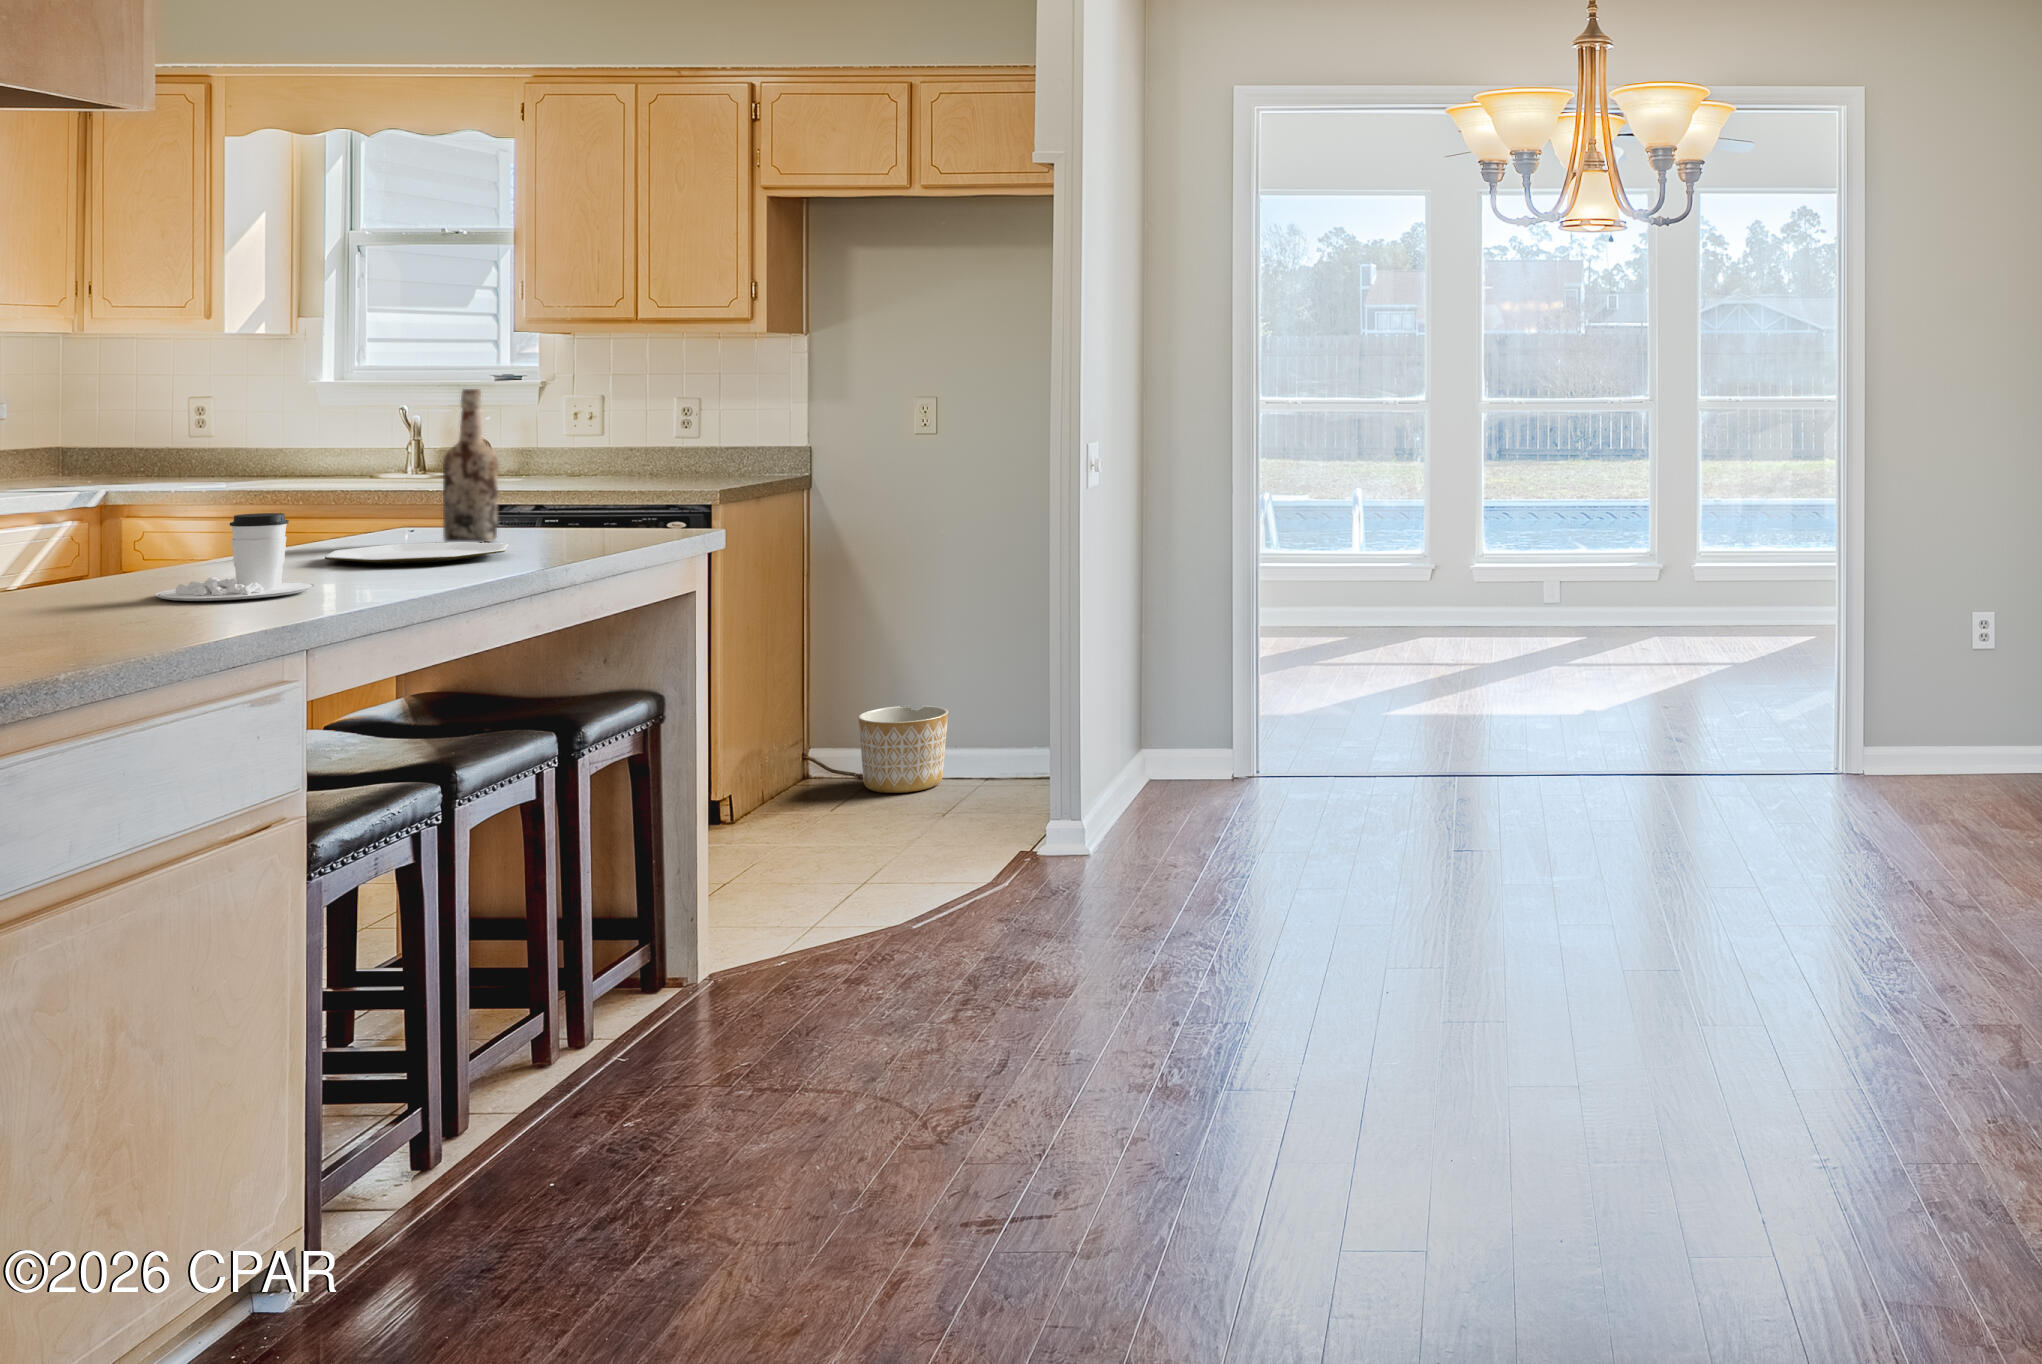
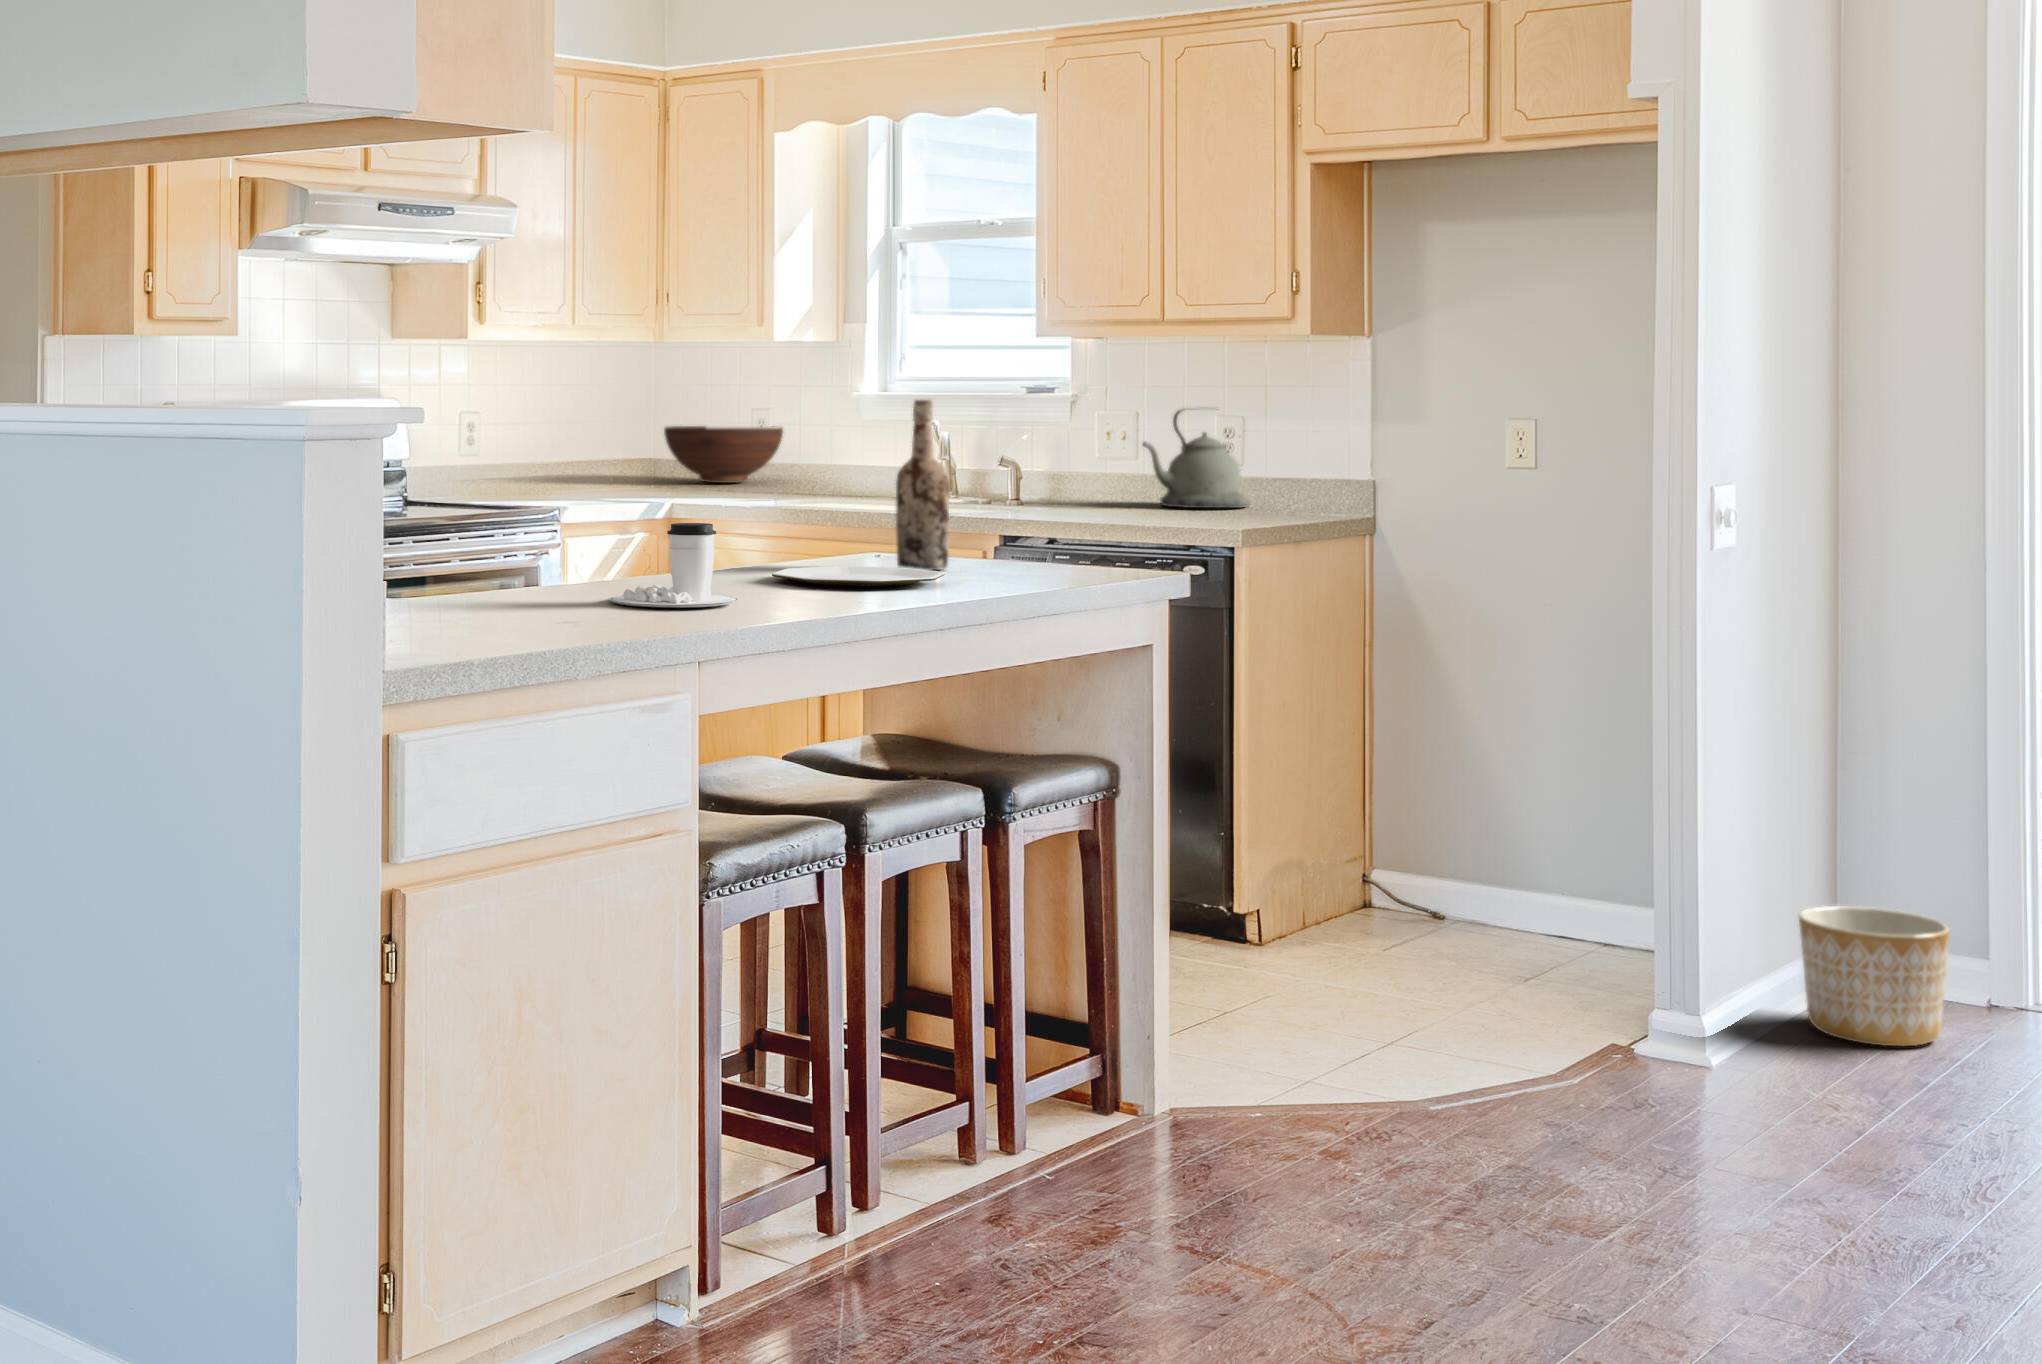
kettle: none [614,392,707,475] -> present [1143,409,1249,508]
fruit bowl: none [77,413,223,469] -> present [664,426,783,483]
planter: present [858,706,948,793] -> present [1799,906,1949,1046]

